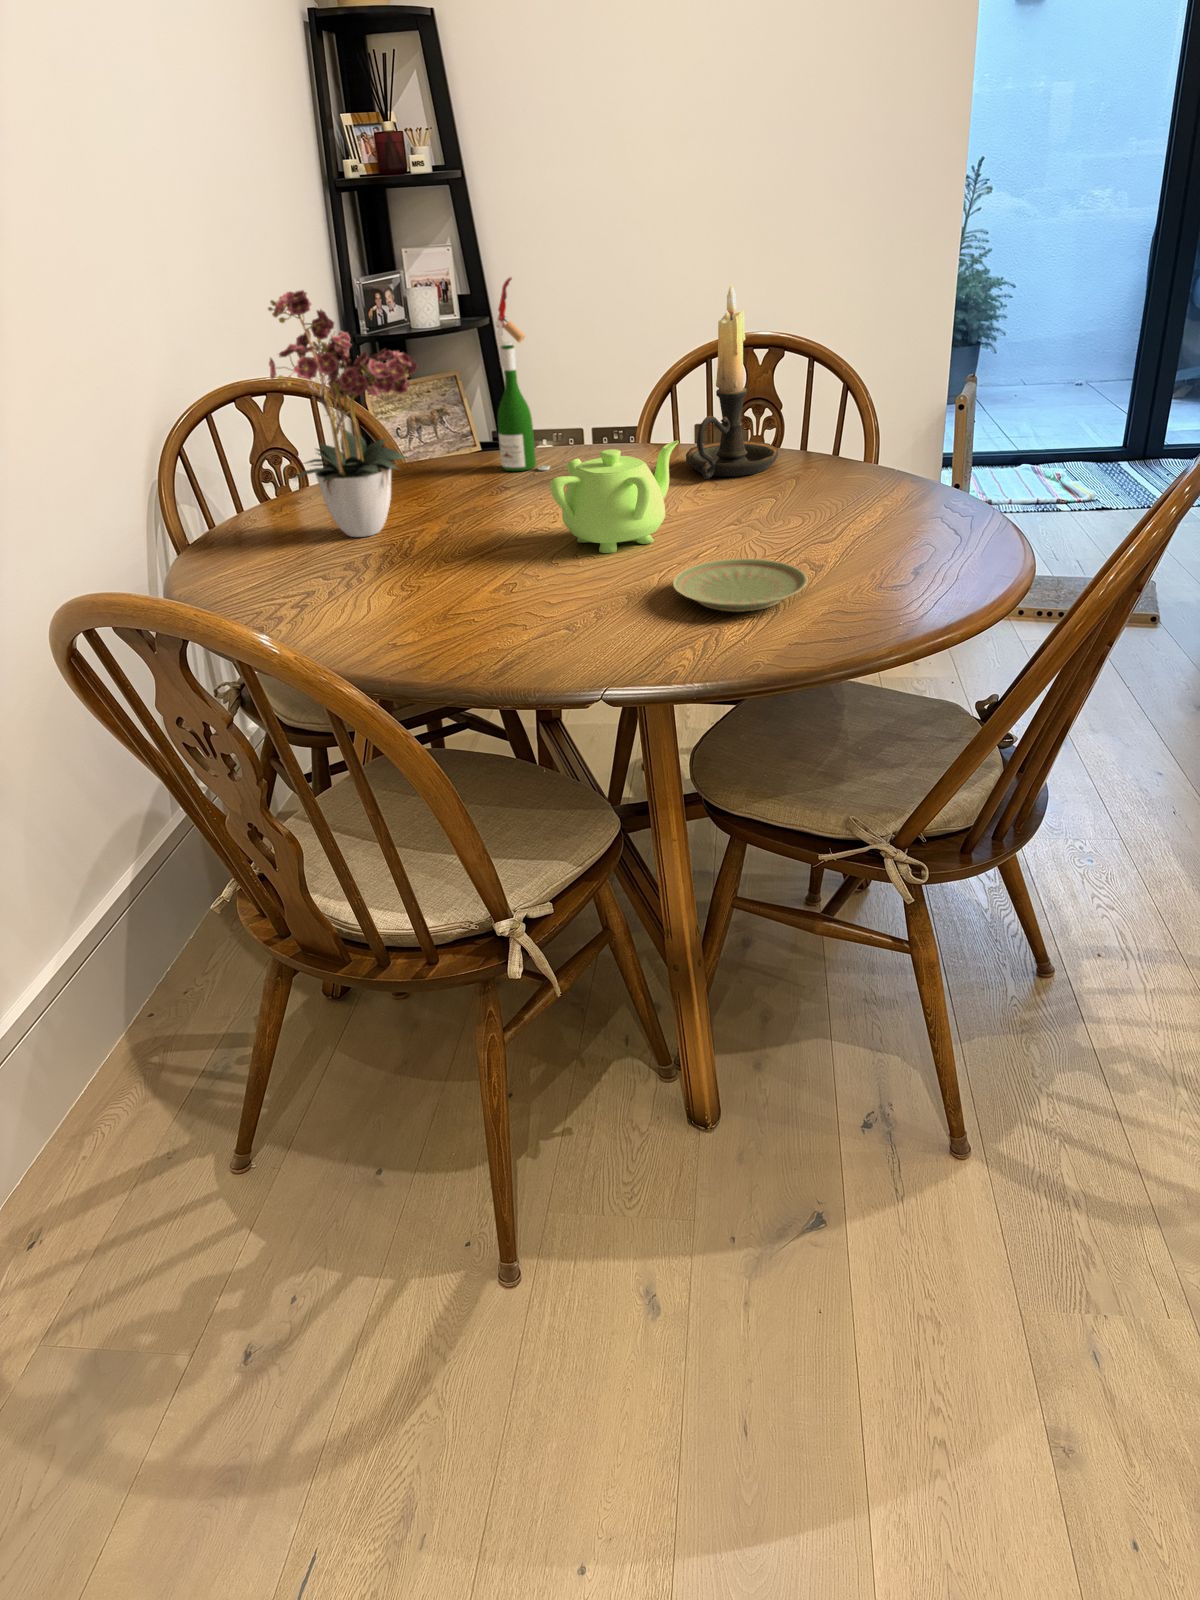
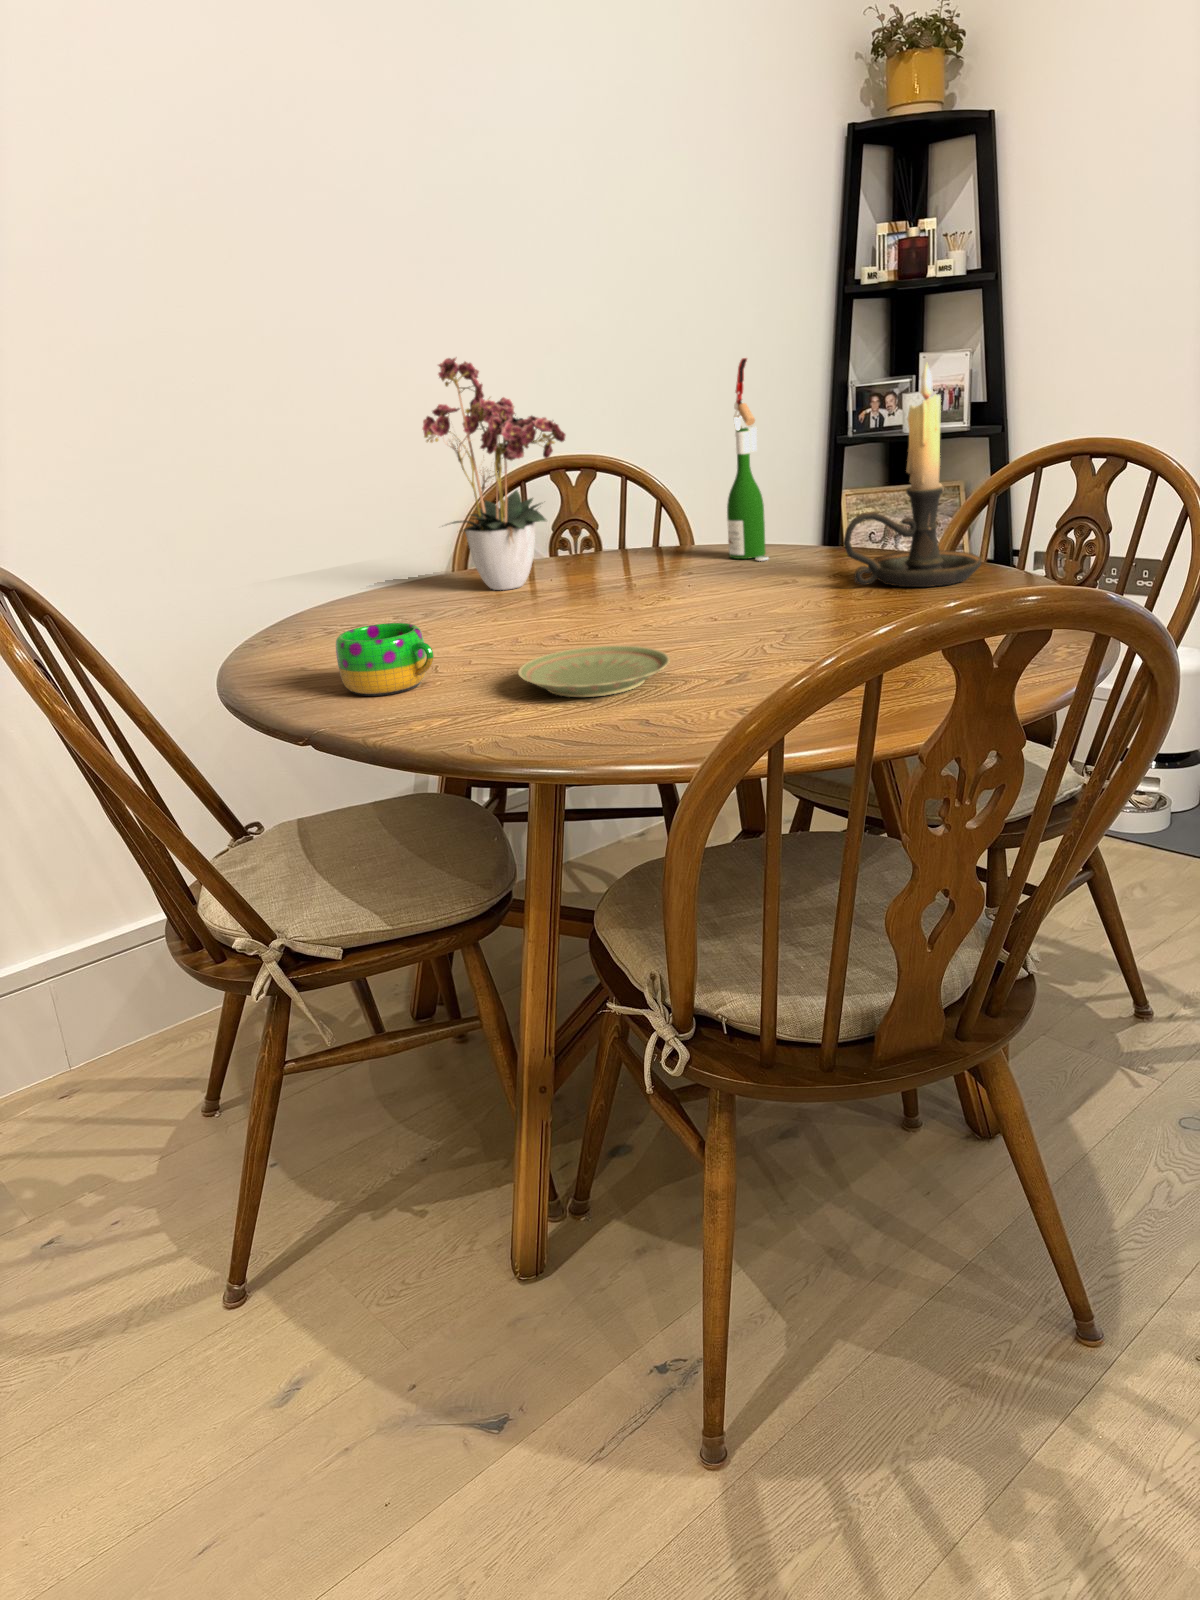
teapot: present [550,441,679,553] -> none [565,523,723,631]
mug: none [519,576,627,654] -> present [336,623,434,696]

